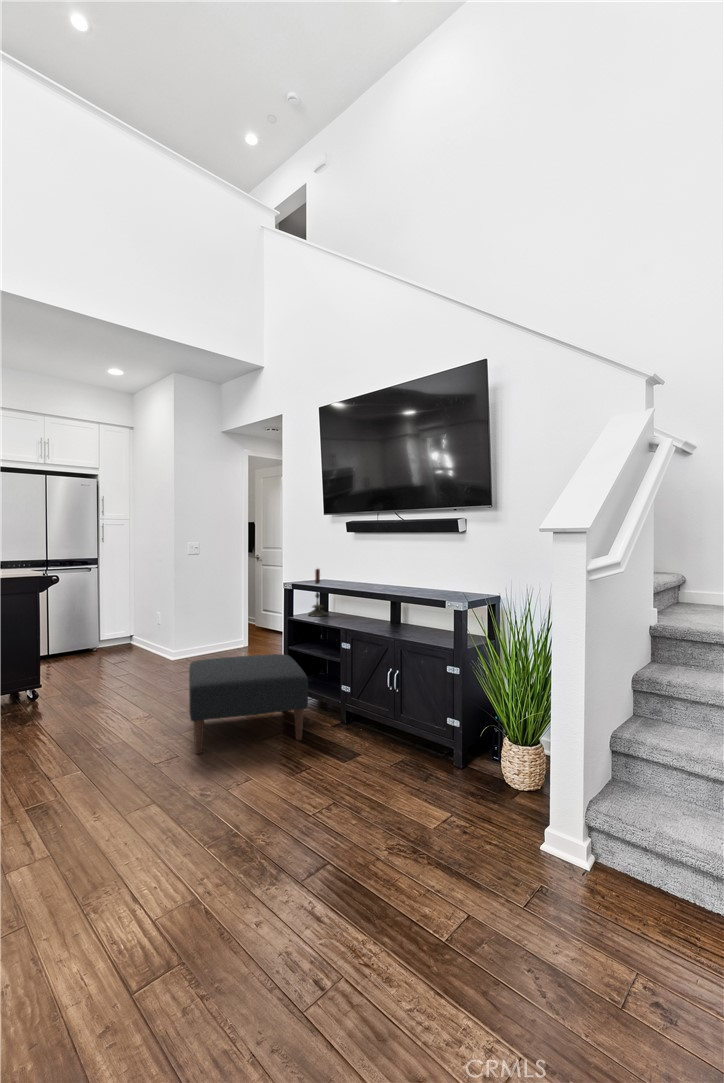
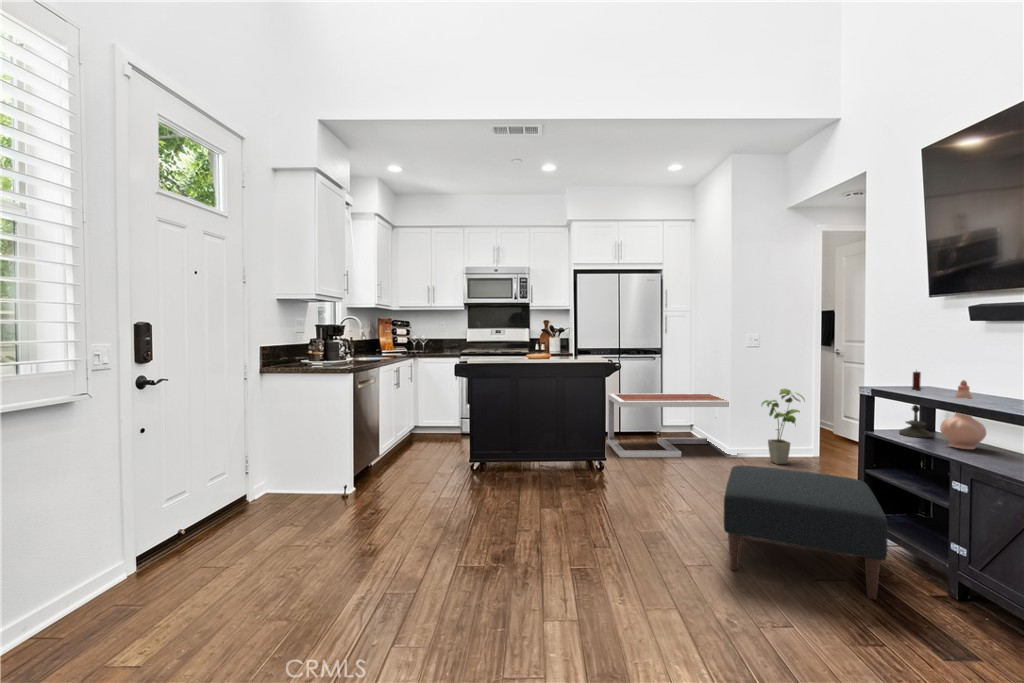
vase: none [332,573,356,620] -> present [940,380,986,449]
house plant: none [202,591,238,659] -> present [761,389,805,464]
coffee table: none [36,601,181,682] -> present [608,393,737,457]

